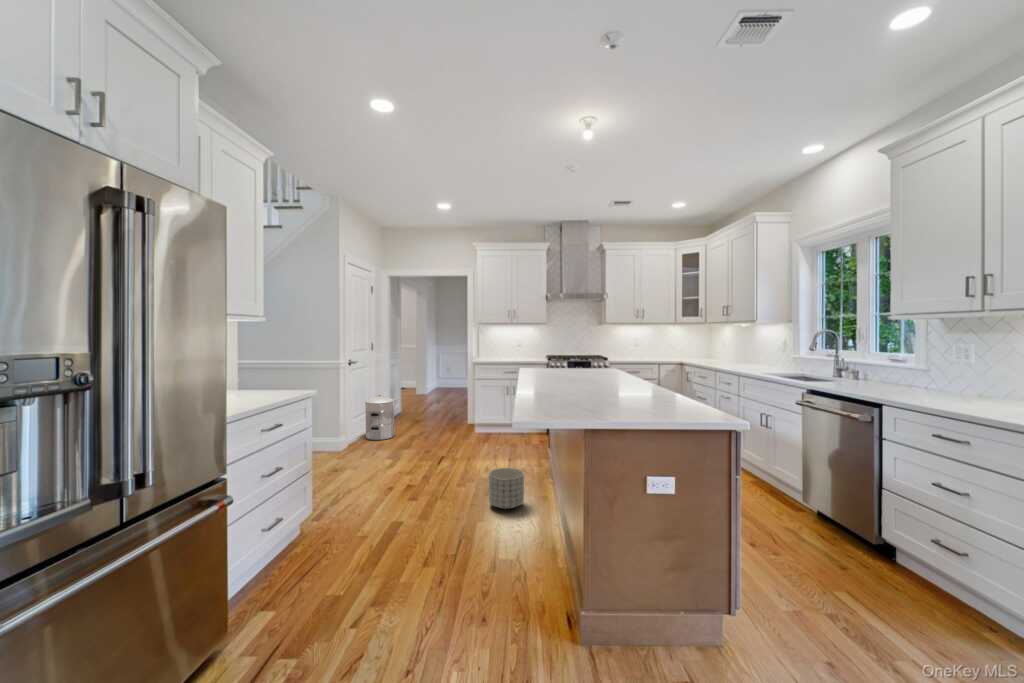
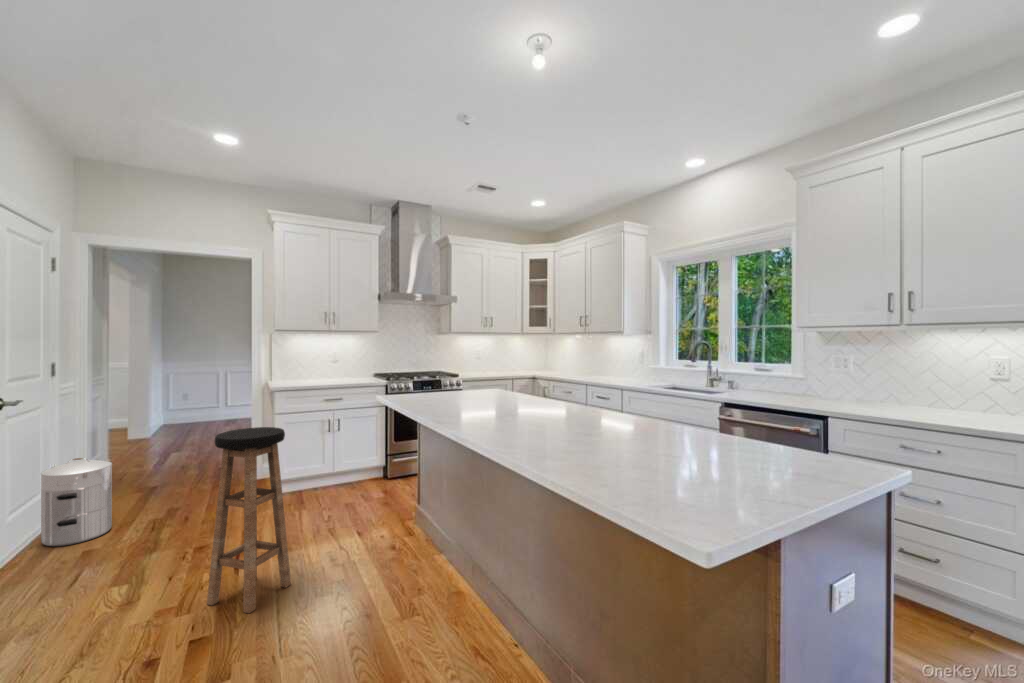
bar stool: none [420,382,461,482] -> present [207,427,291,613]
planter: present [489,468,524,509] -> none [381,562,440,642]

